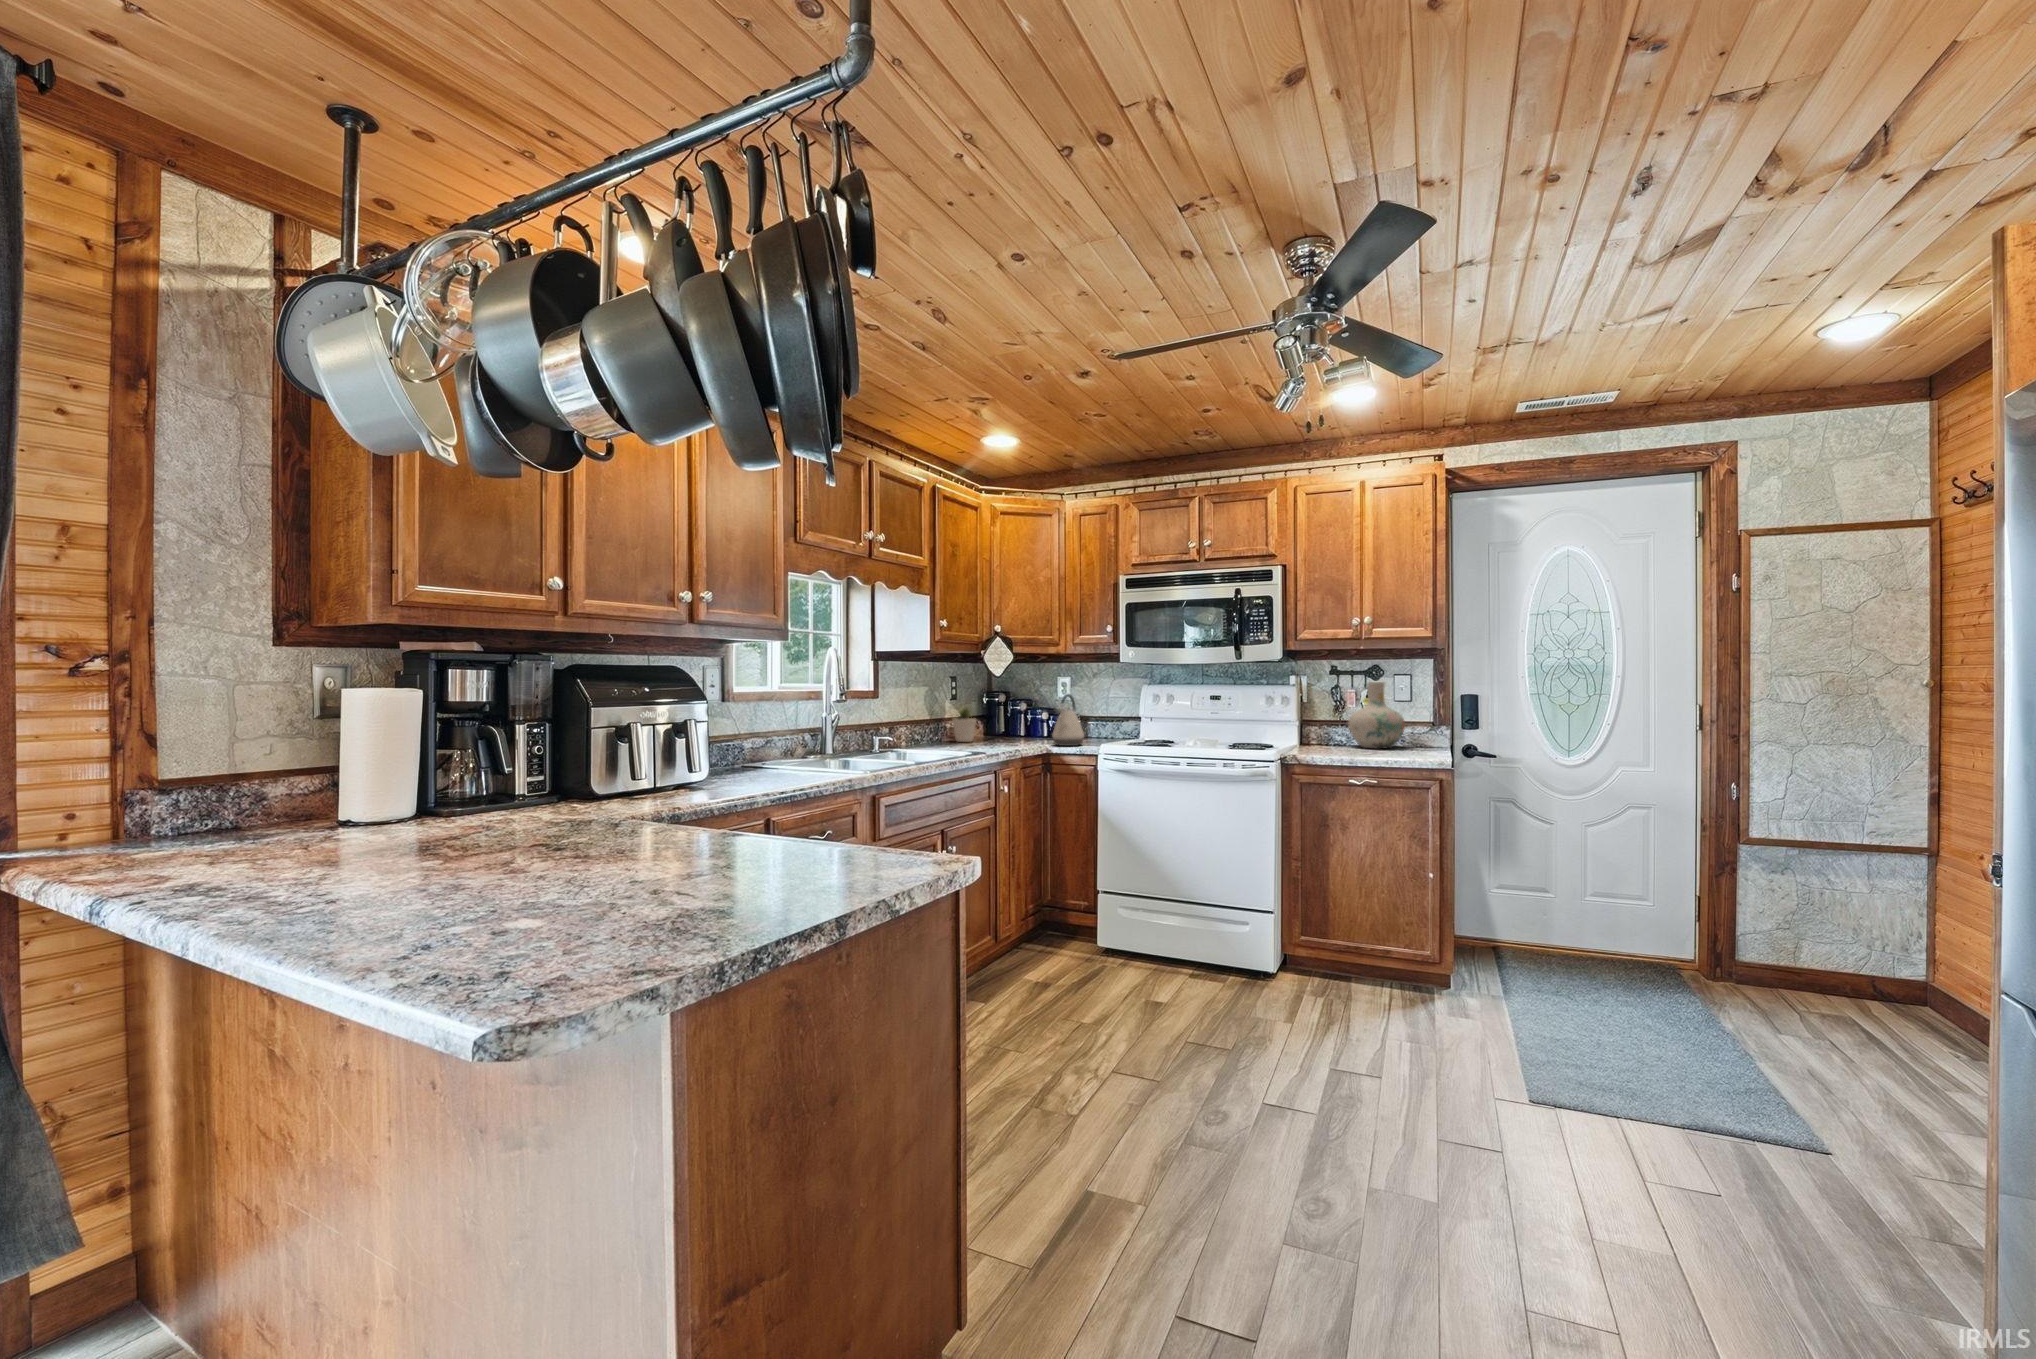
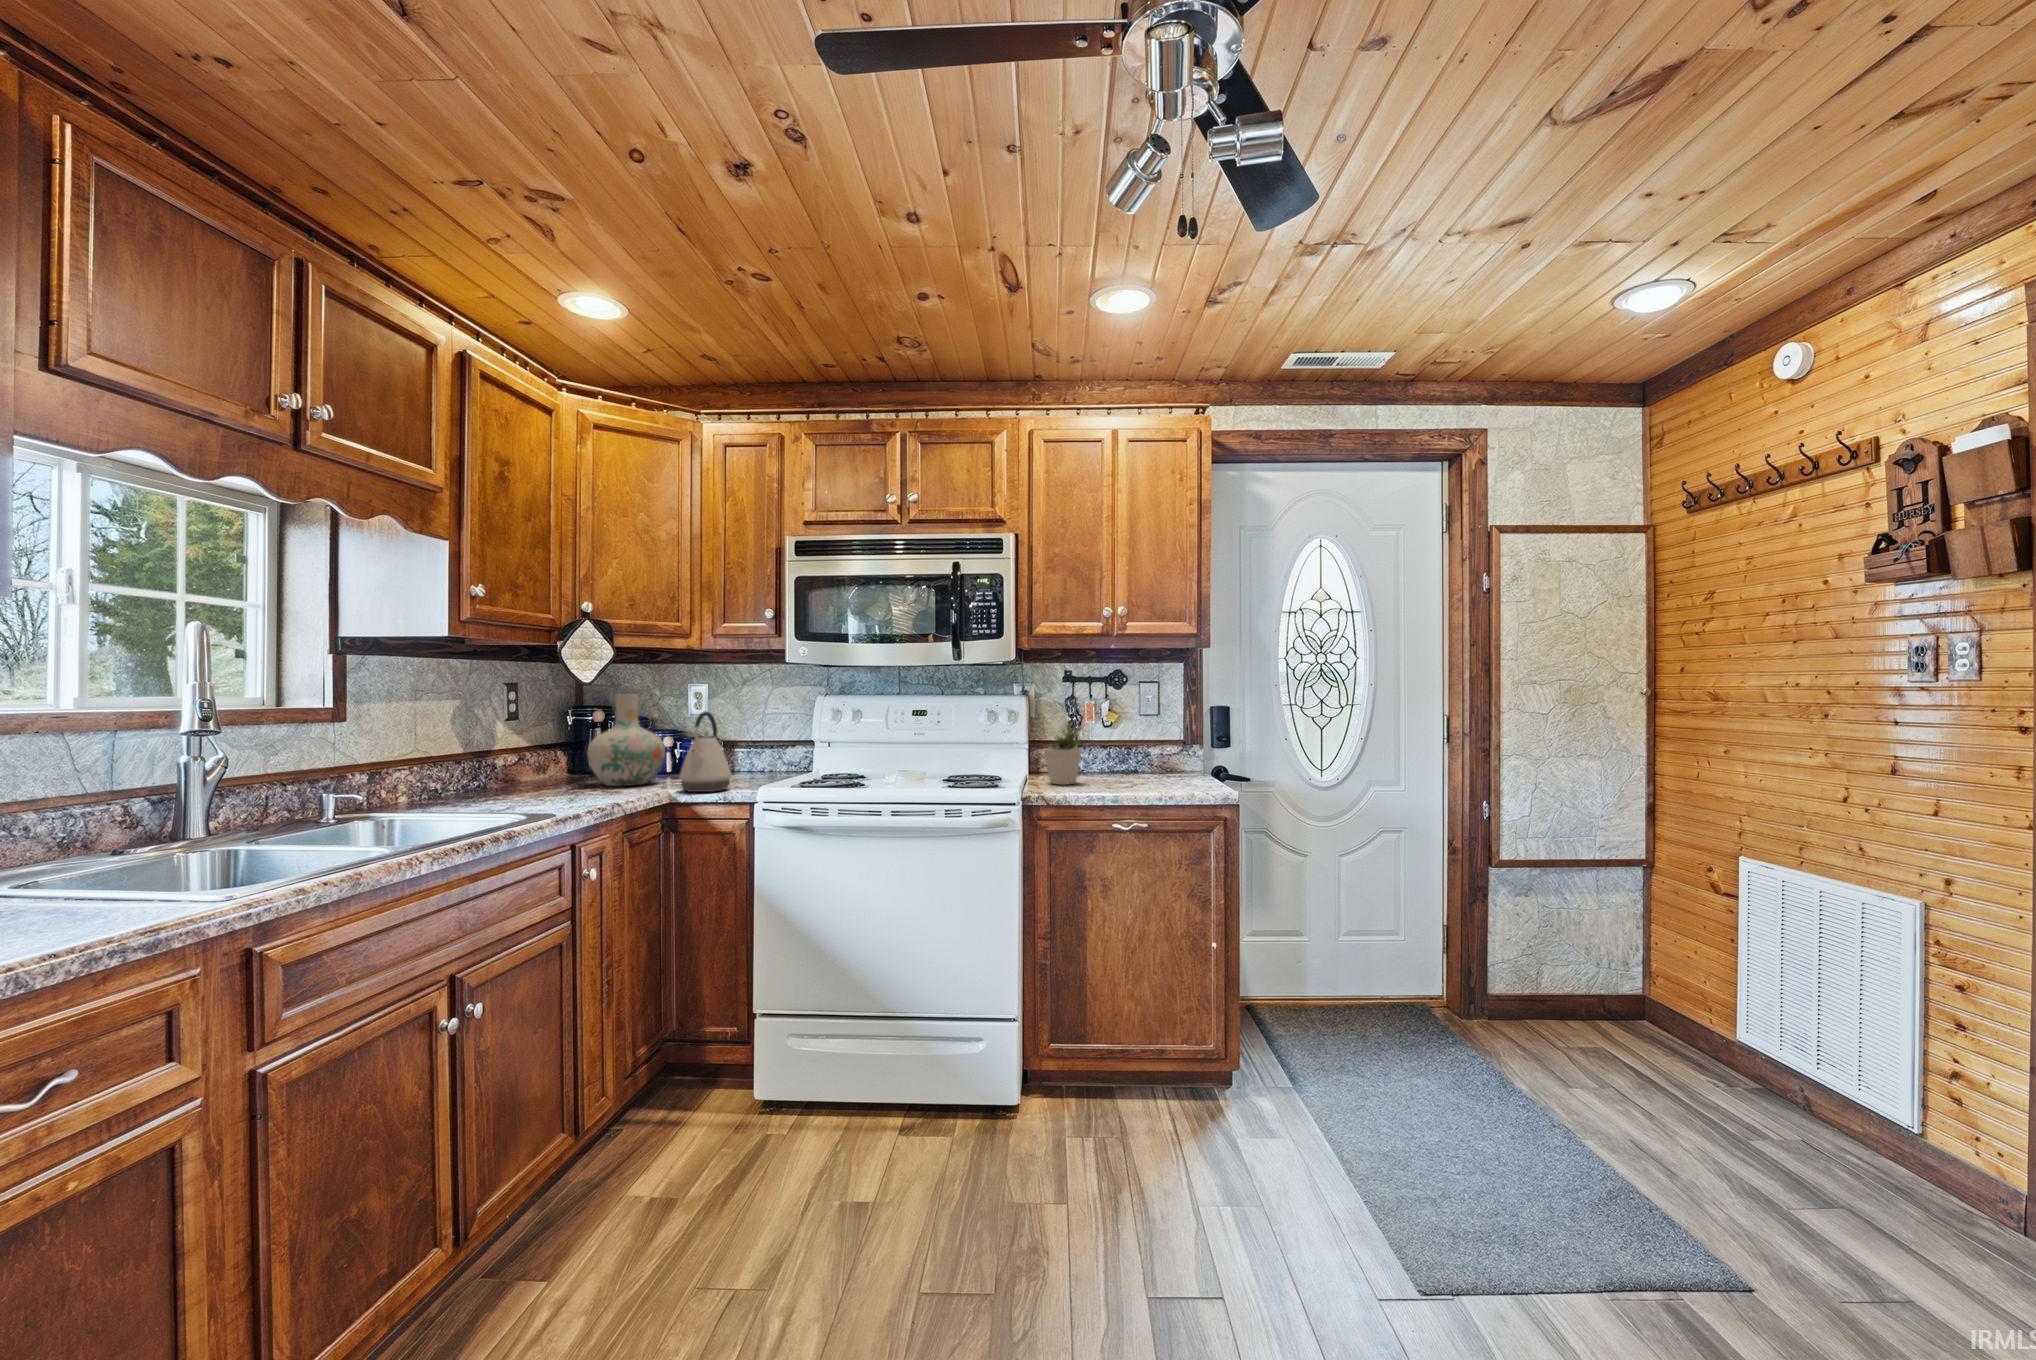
vase: present [1348,682,1405,748] -> present [587,694,665,786]
potted plant: present [952,706,976,742] -> present [1045,729,1082,785]

